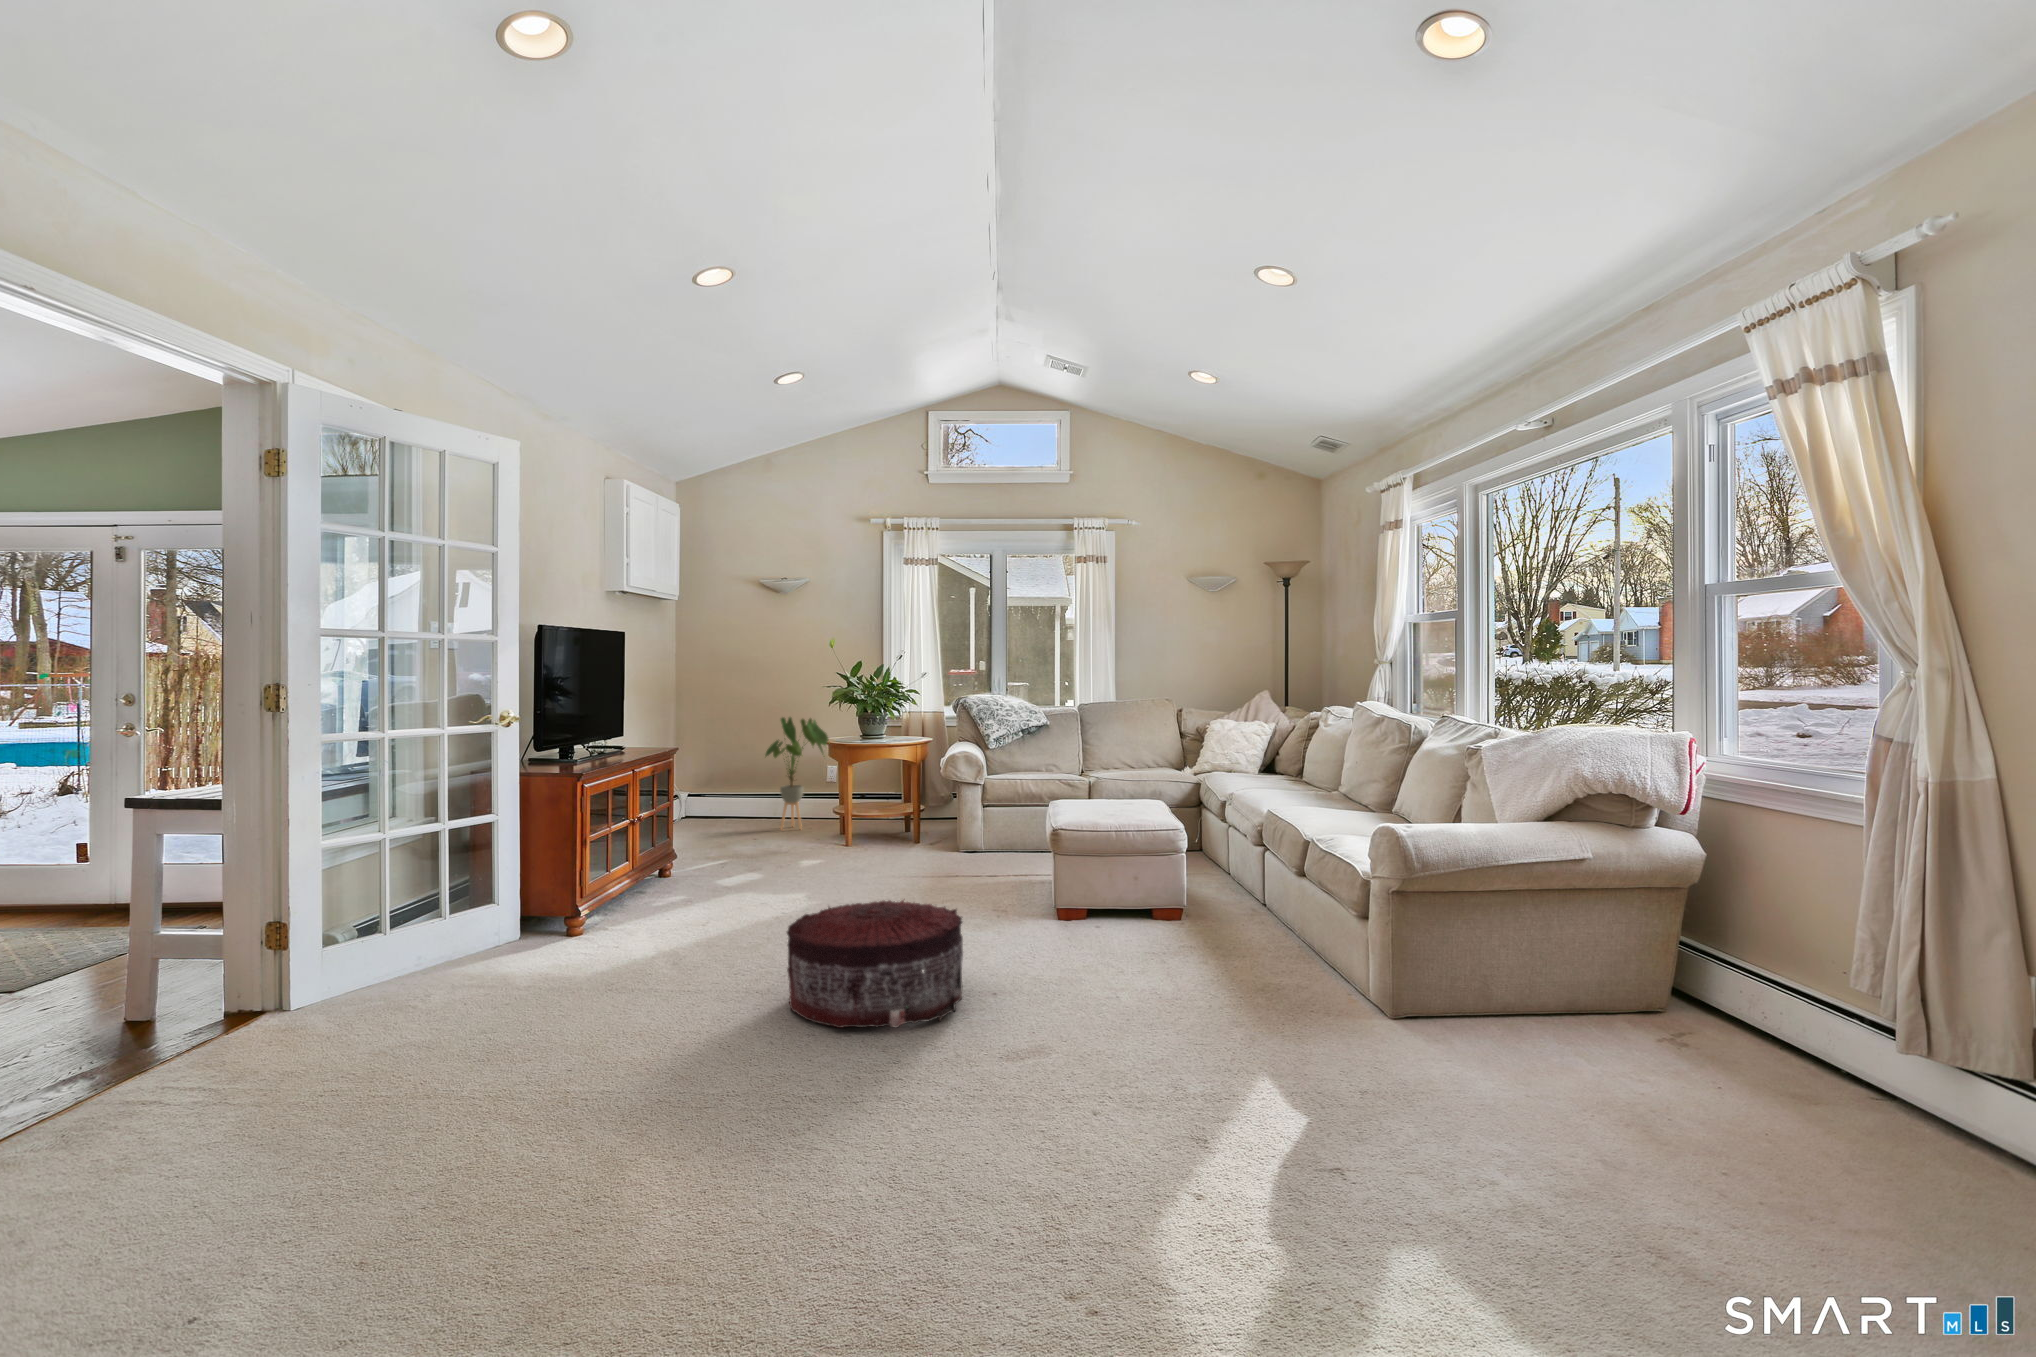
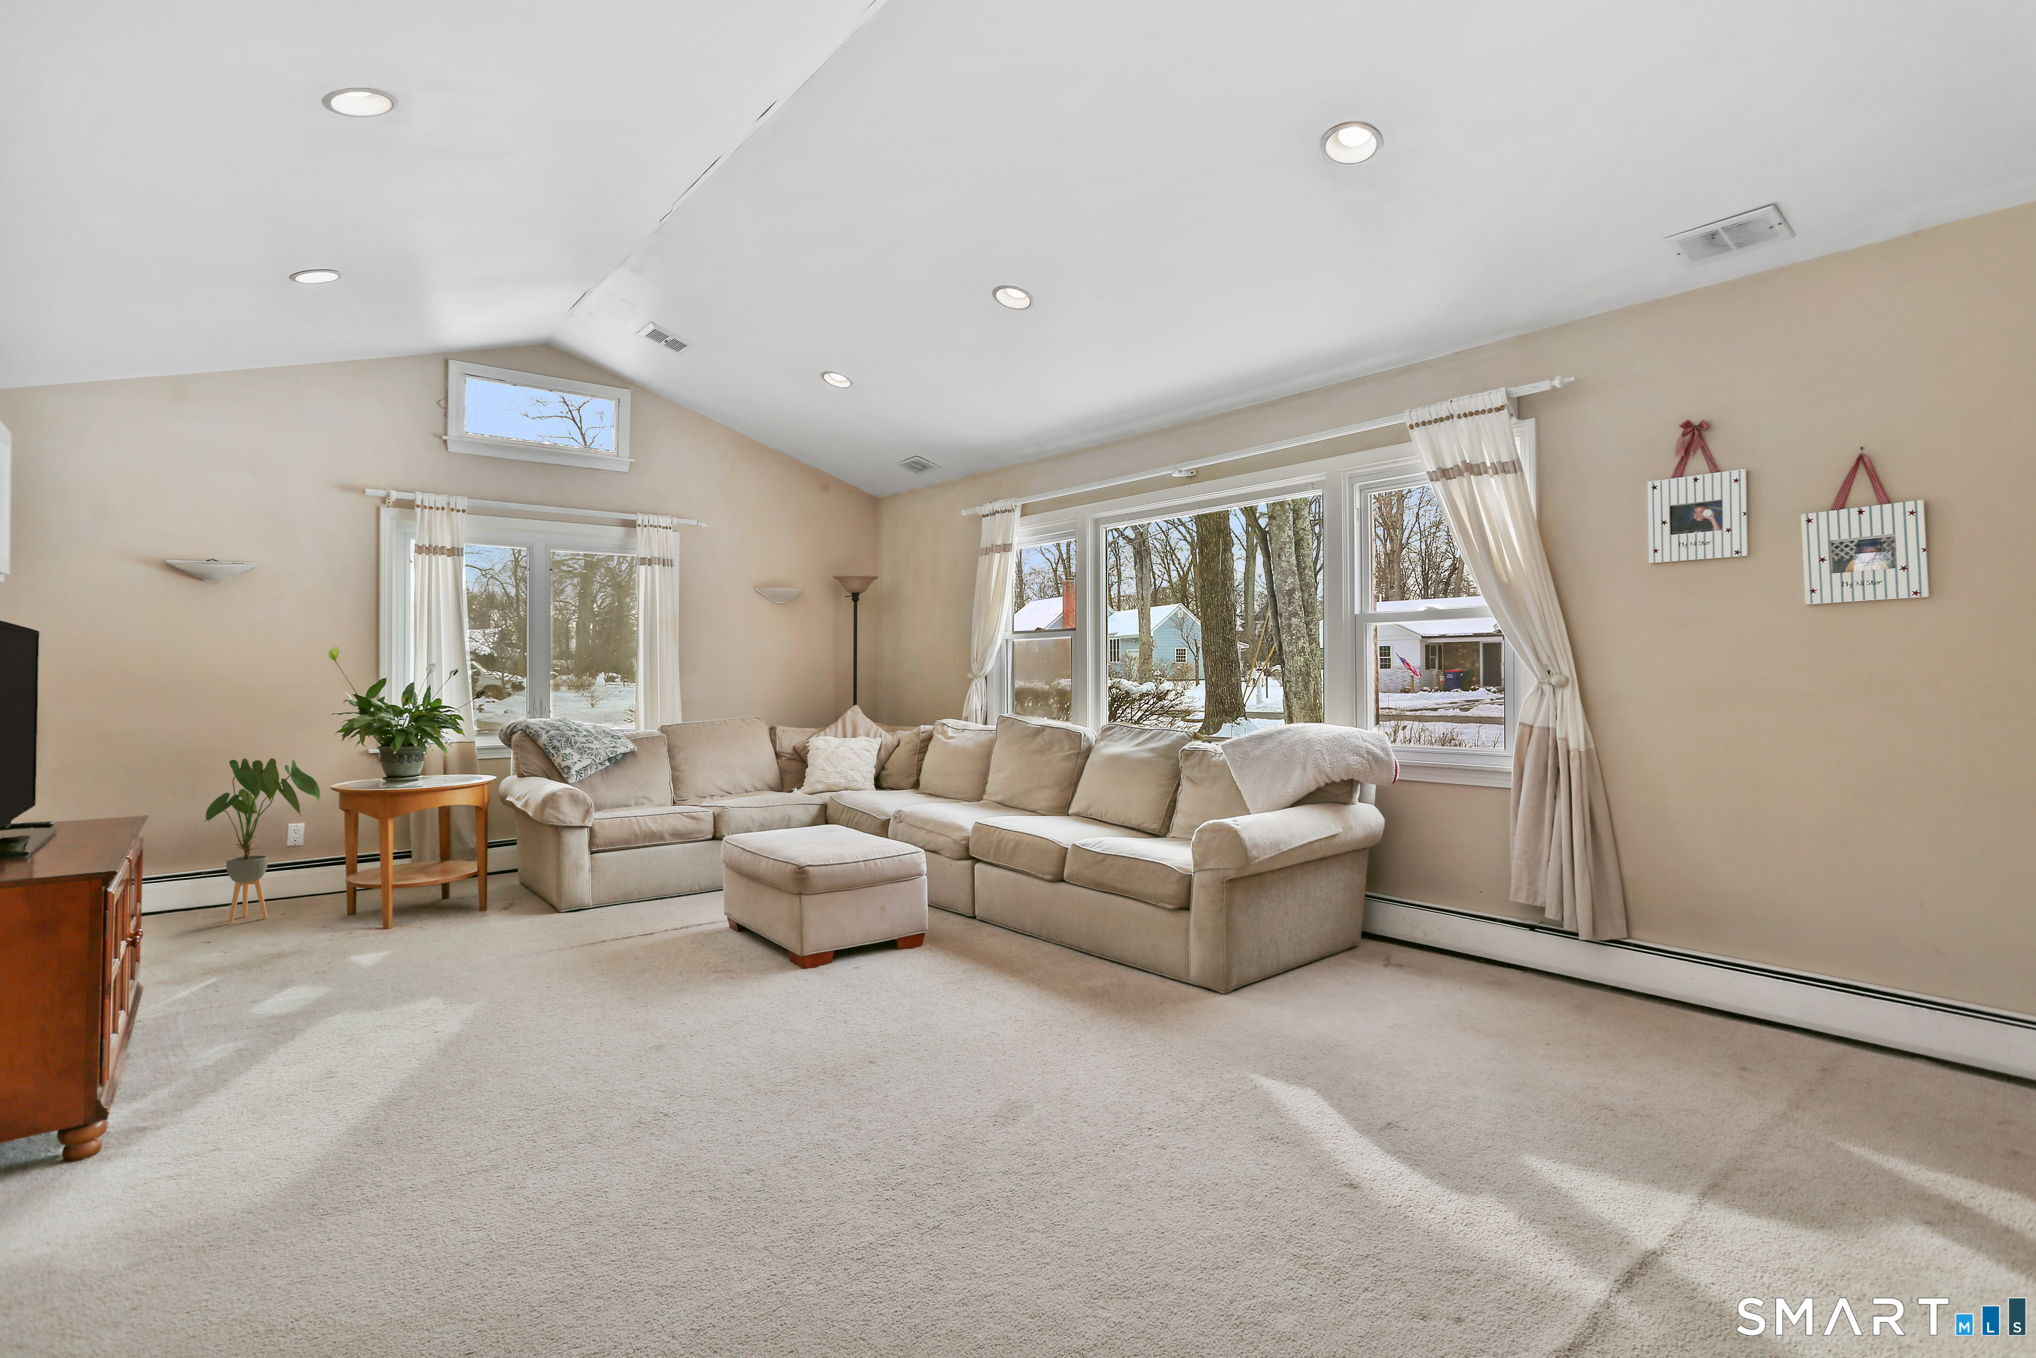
pouf: present [787,899,963,1028] -> none [652,976,899,1166]

